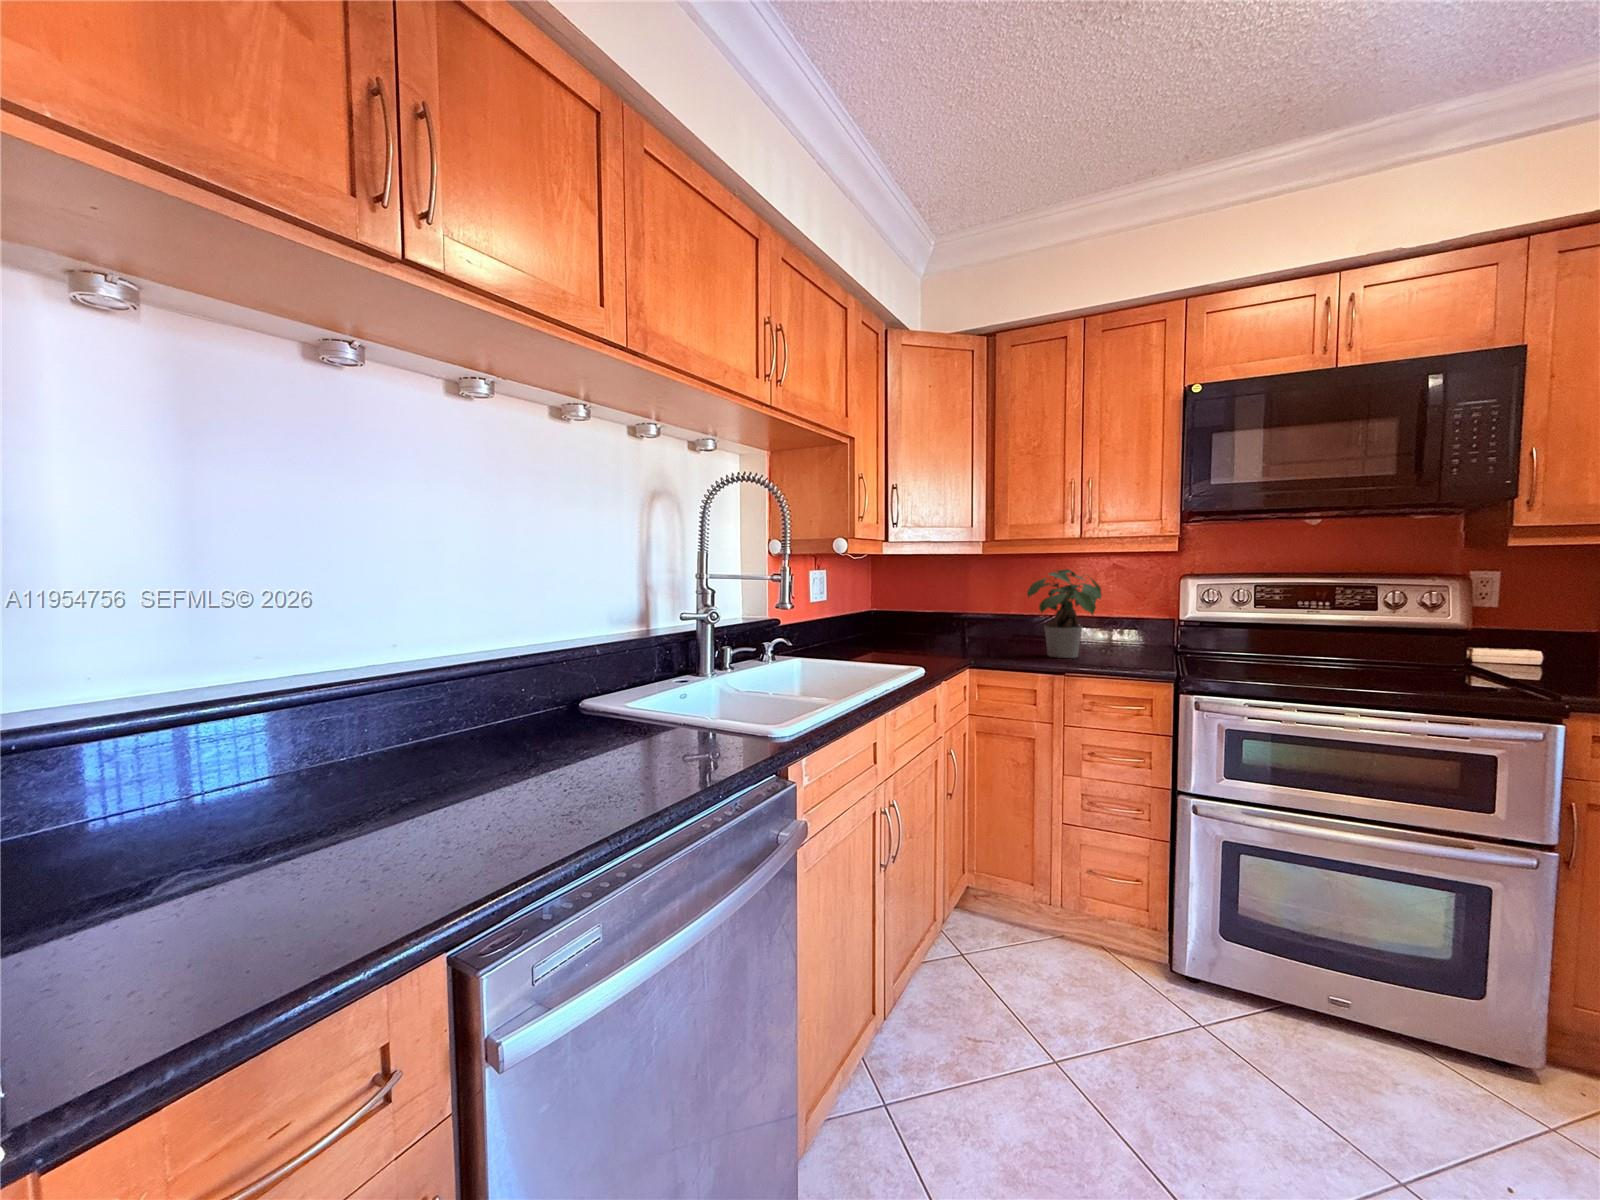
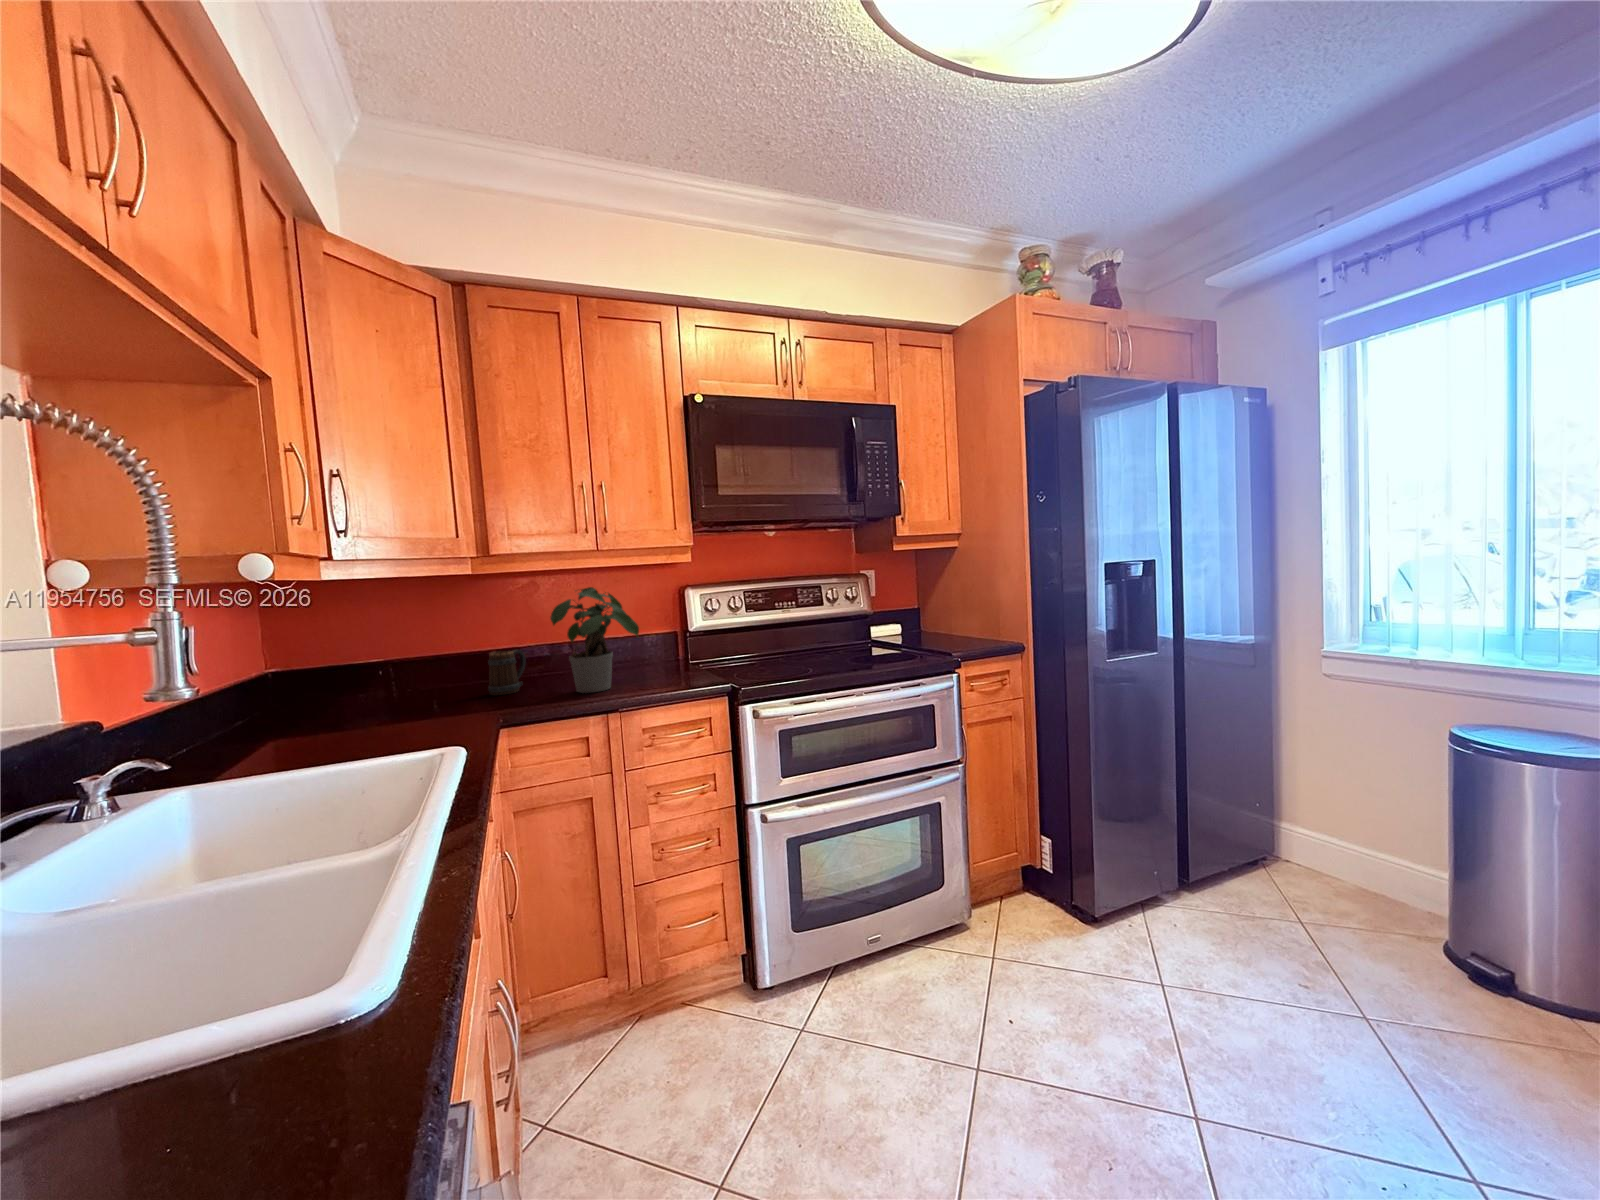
mug: none [991,615,1023,649] -> present [488,650,526,695]

